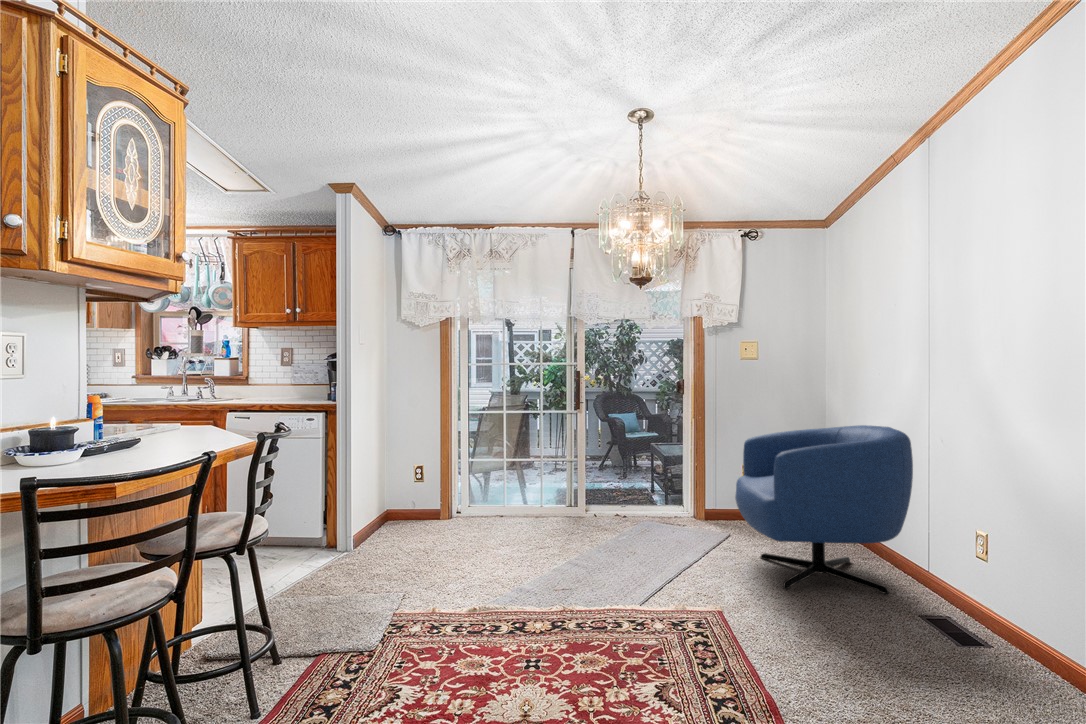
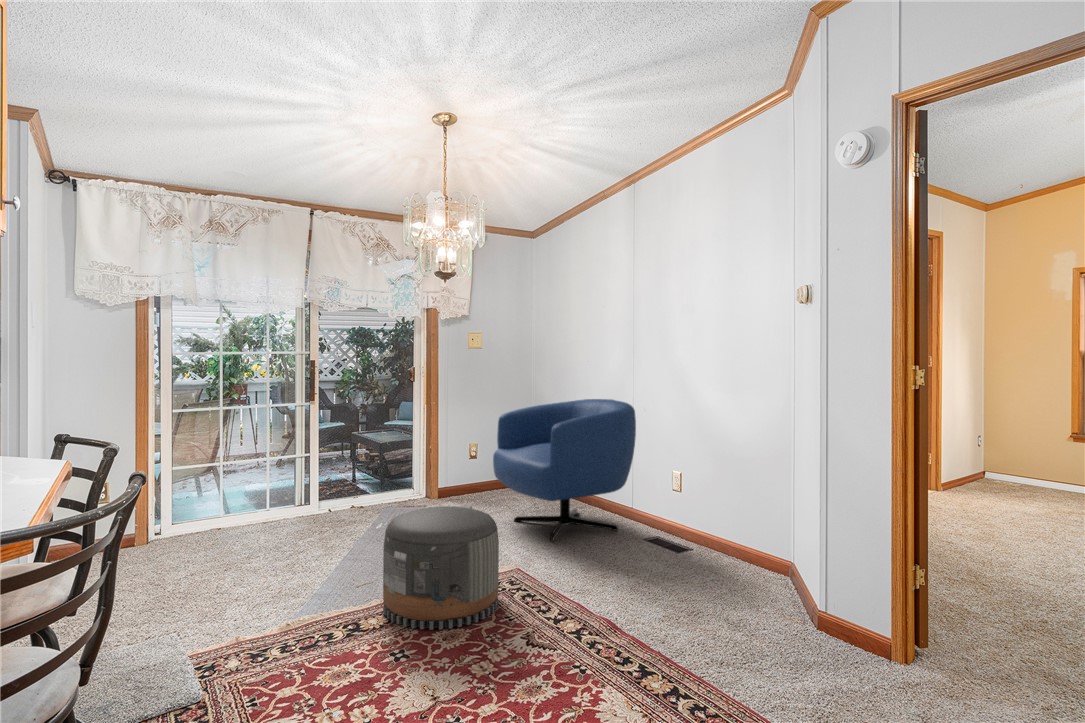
pouf: none [553,526,669,654] -> present [383,507,499,630]

